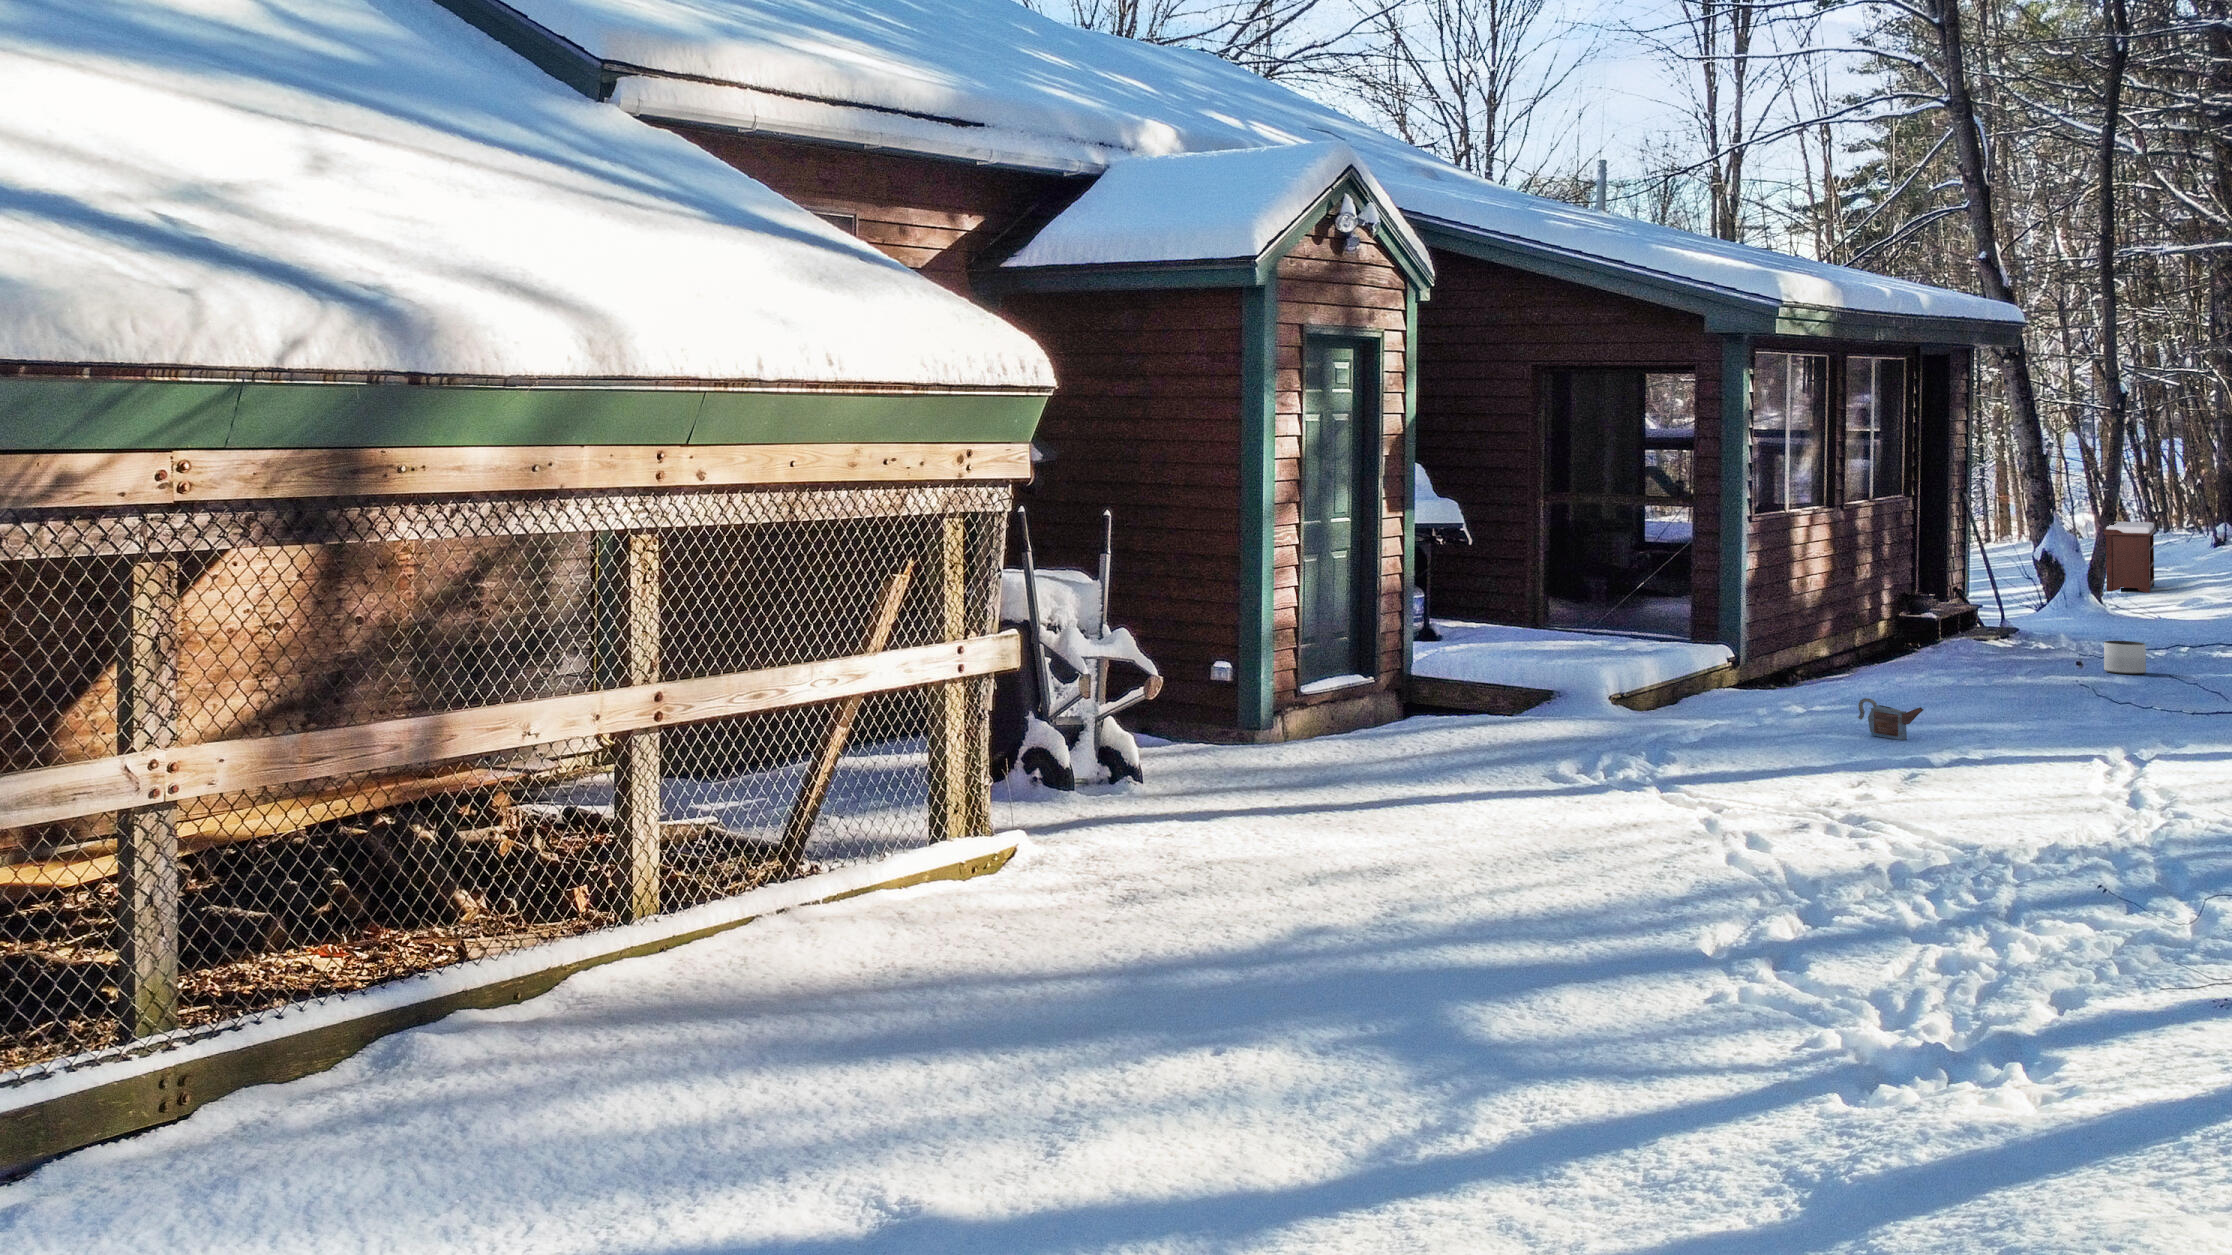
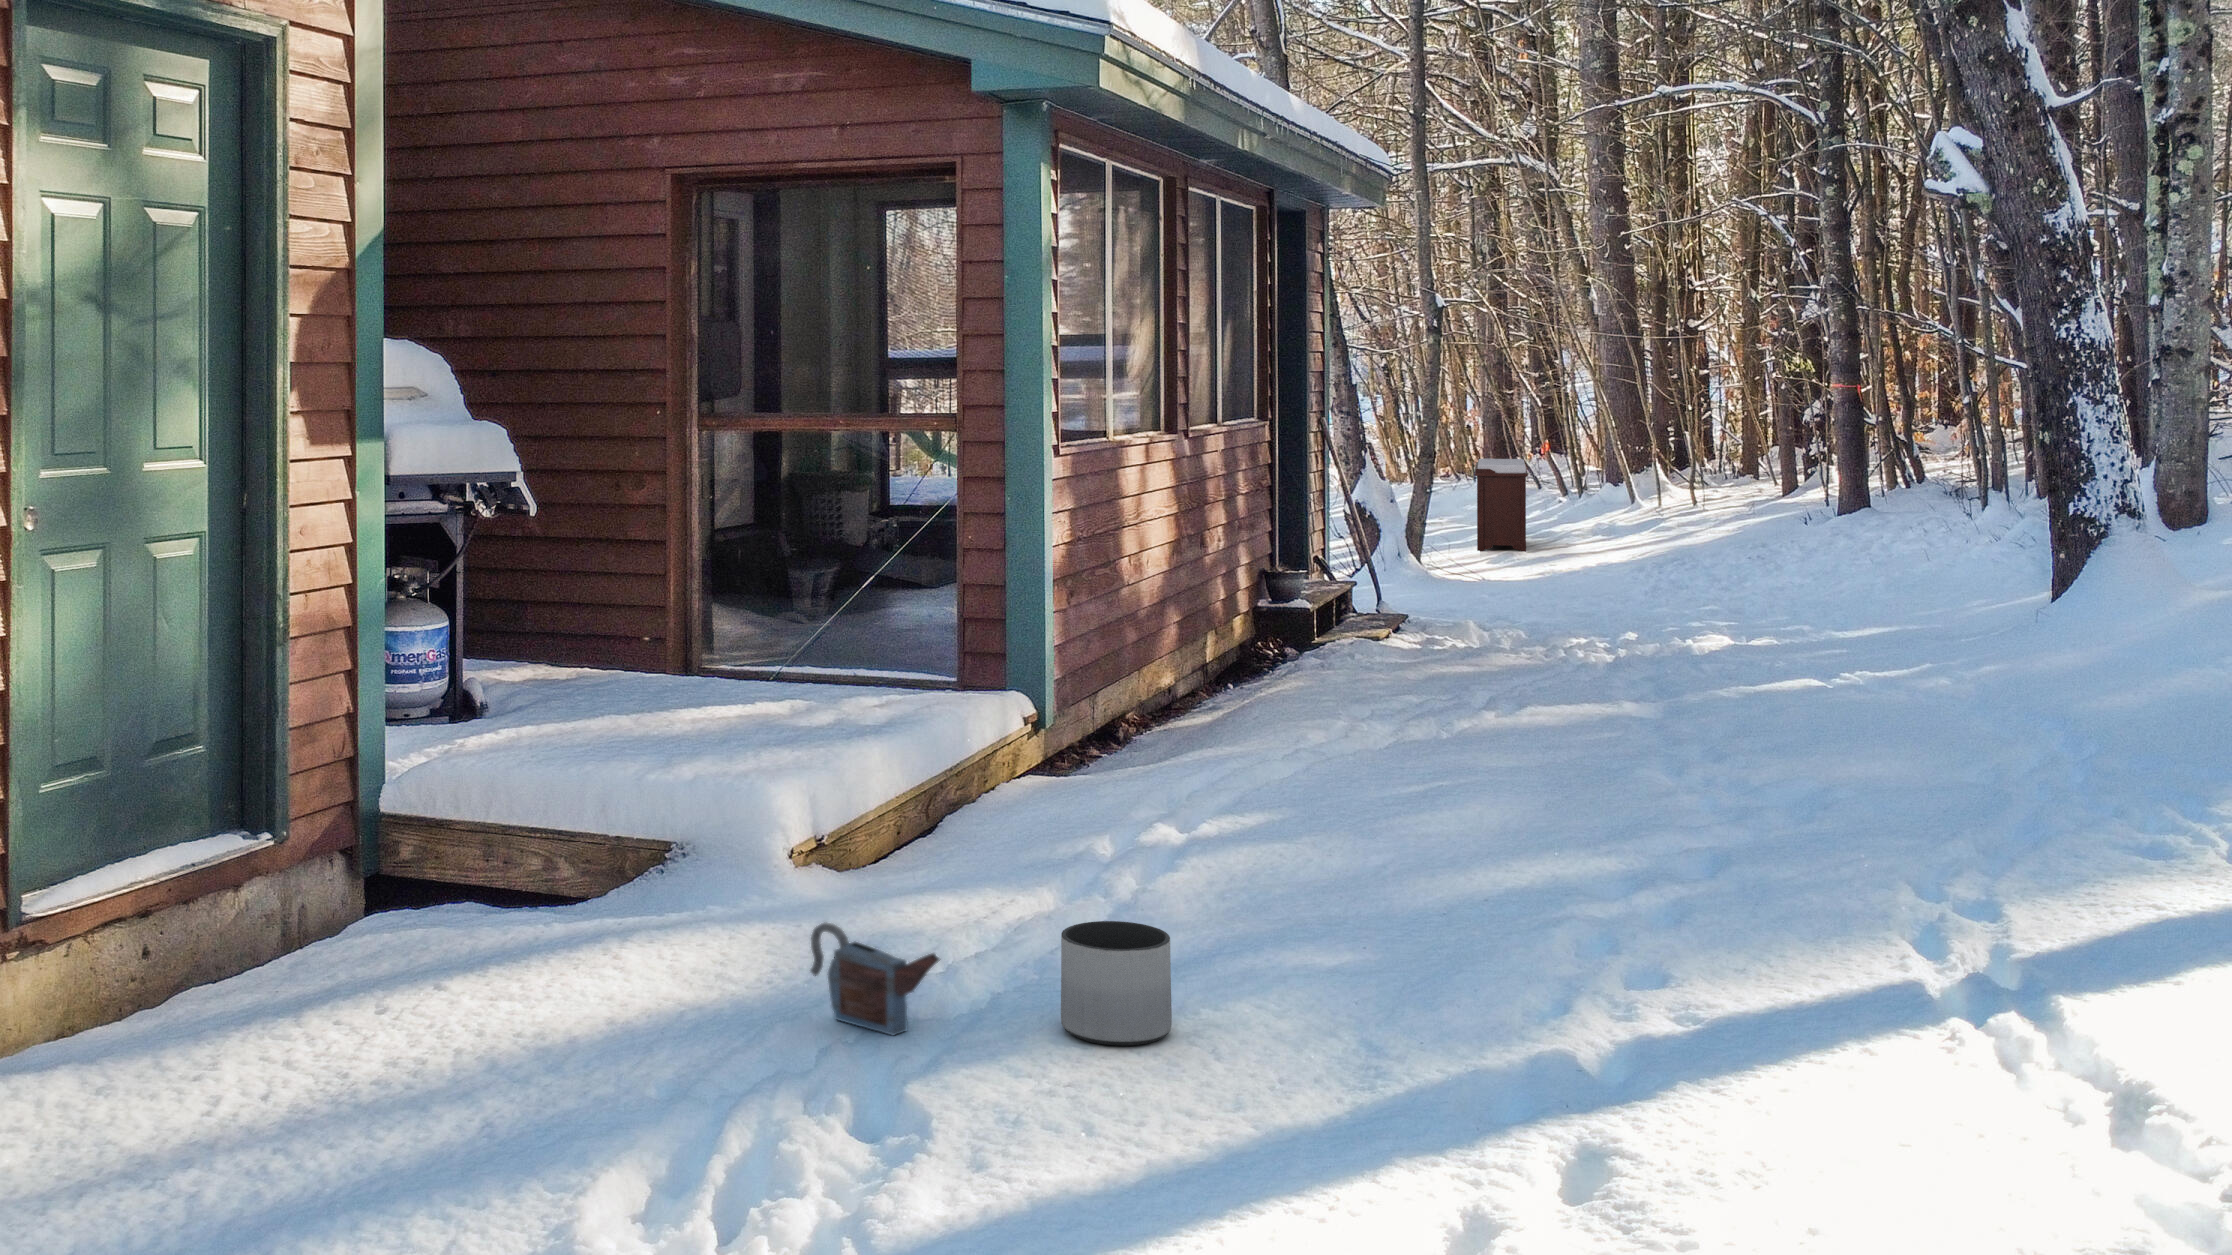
planter: present [2104,641,2146,675] -> present [1061,921,1172,1046]
watering can: present [1858,698,1924,740] -> present [811,923,940,1035]

